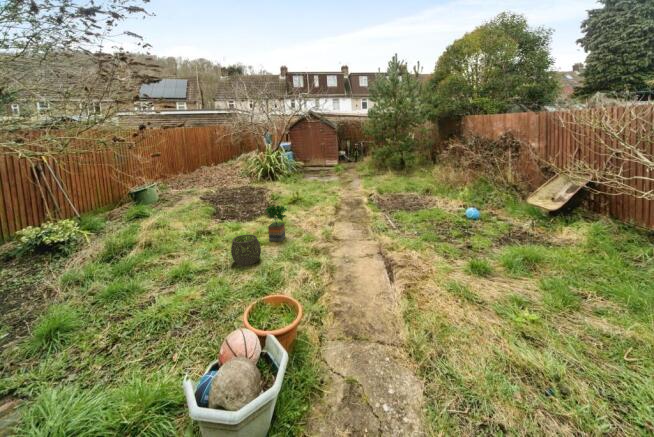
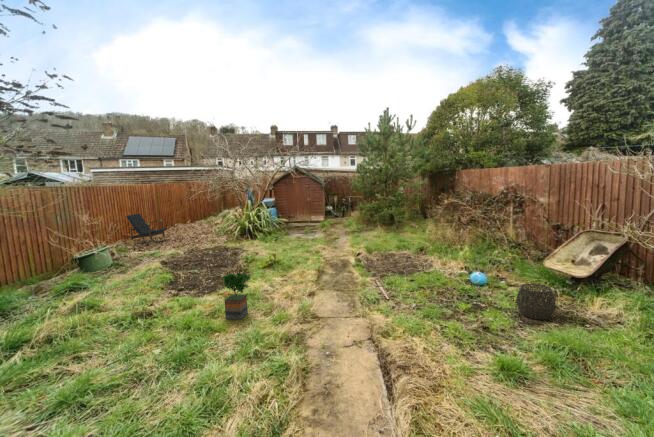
lounge chair: none [162,157,197,185] -> present [127,214,167,244]
woven basket: present [231,235,261,266] -> present [517,284,556,320]

